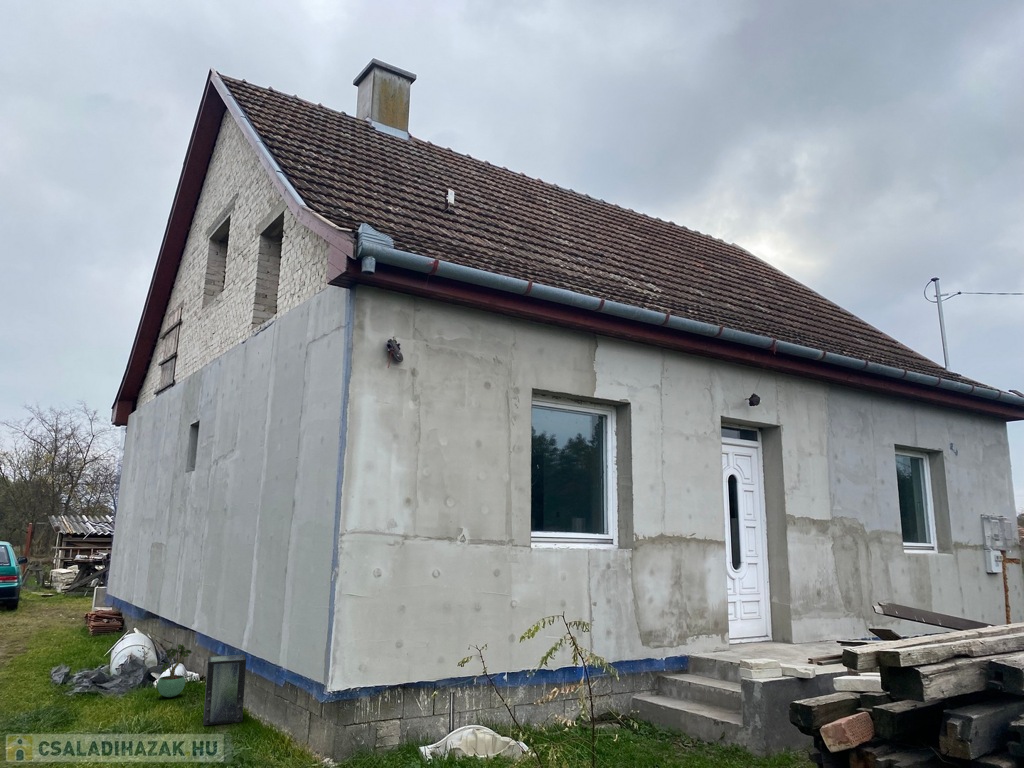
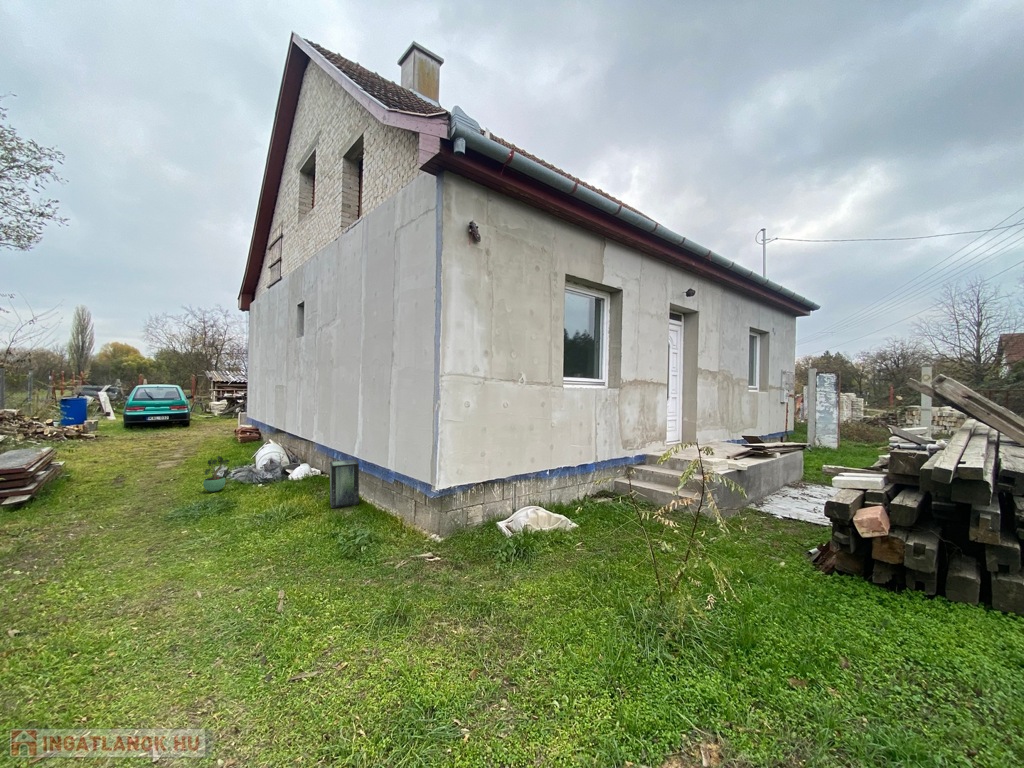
potted plant: present [157,644,191,697] -> present [203,456,229,492]

